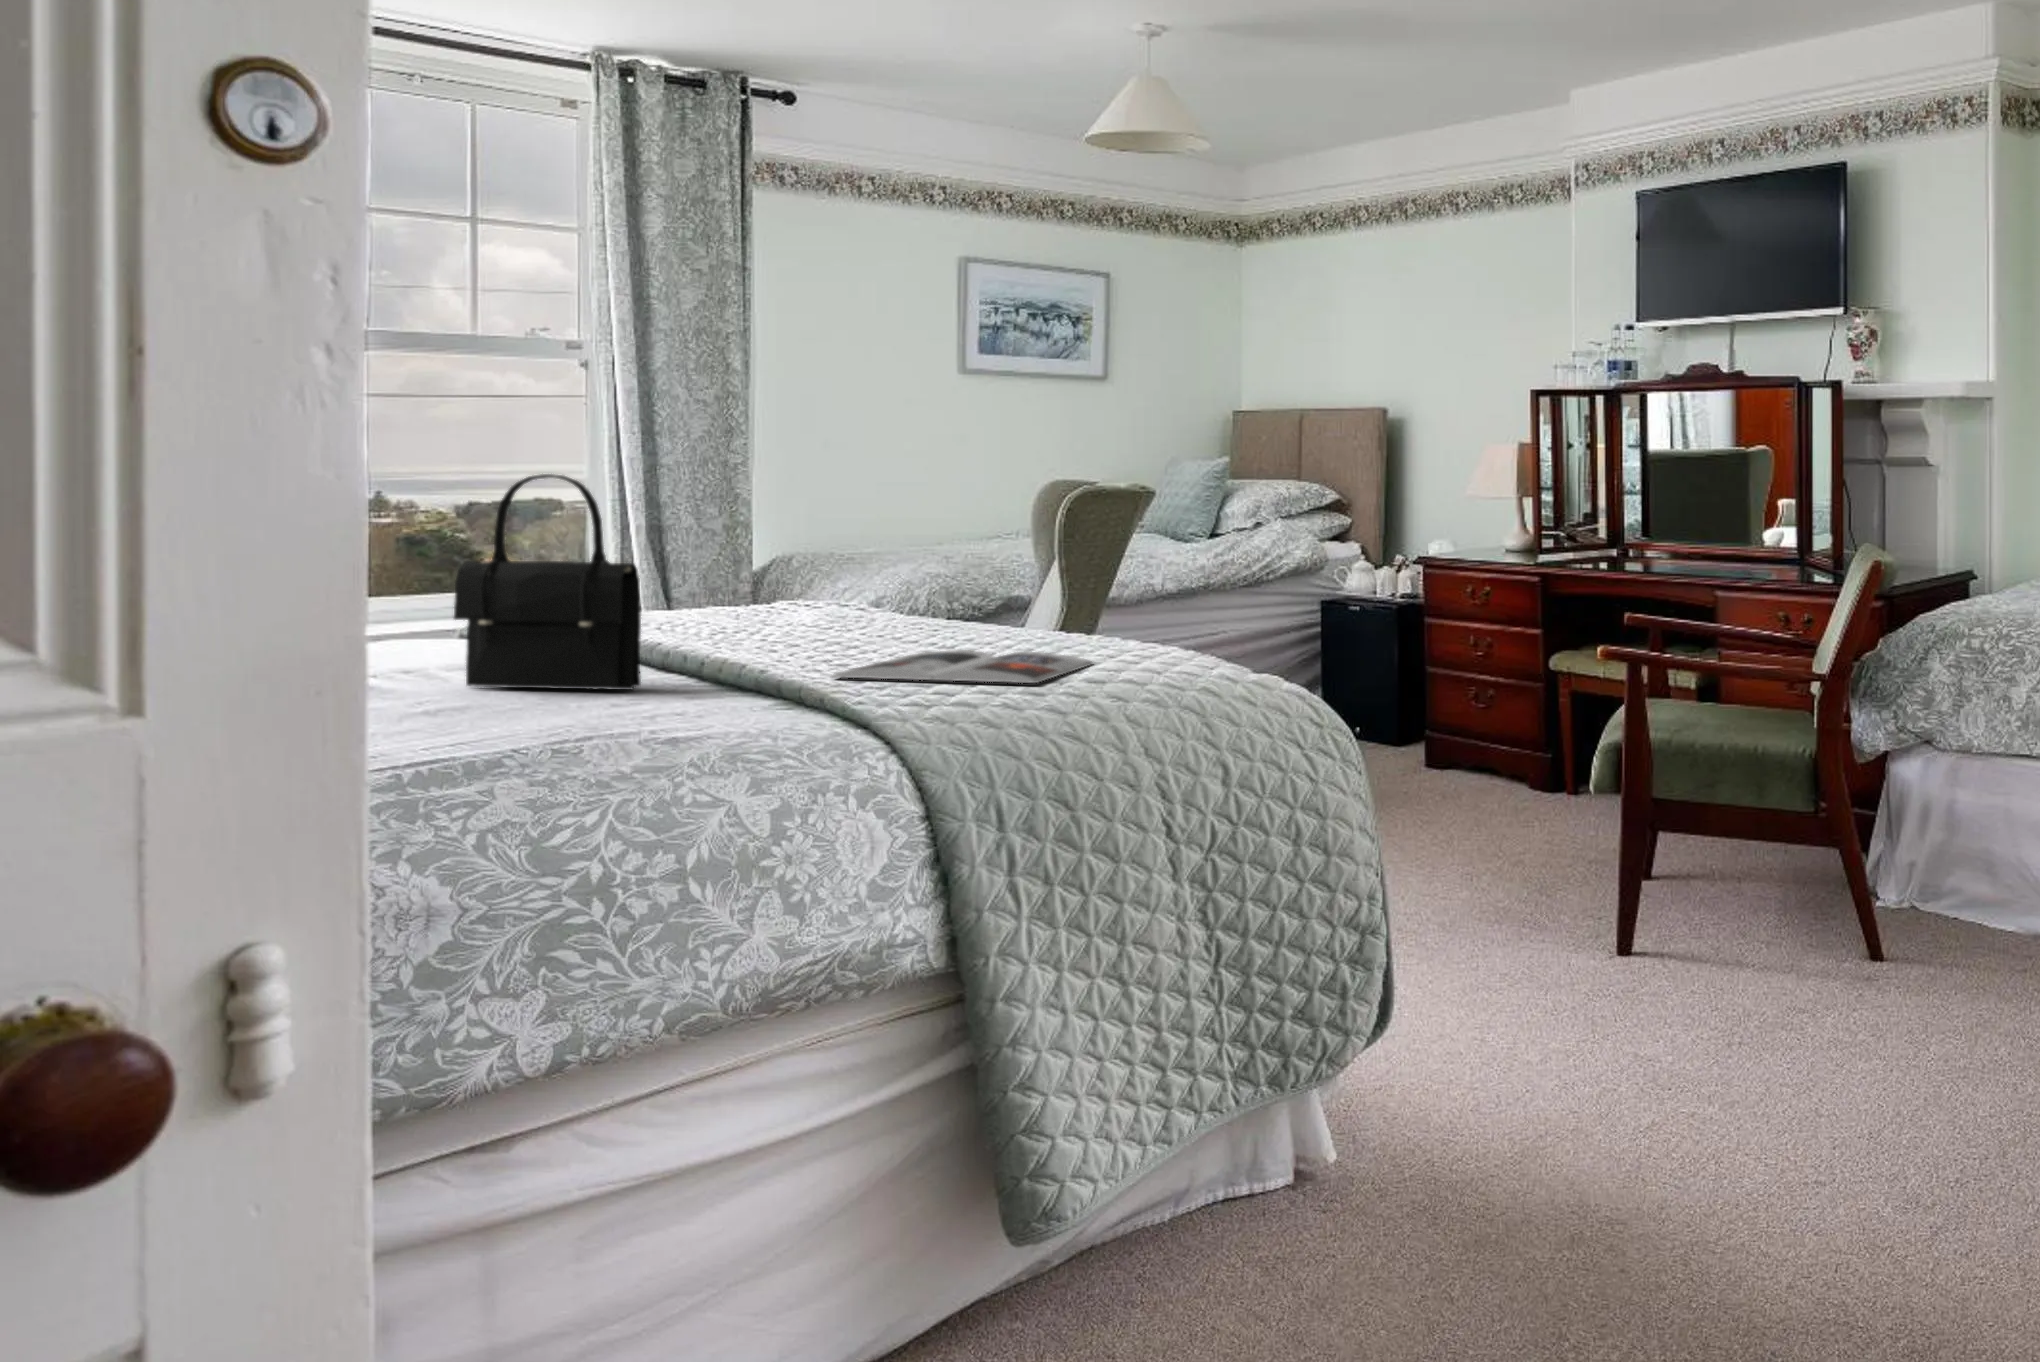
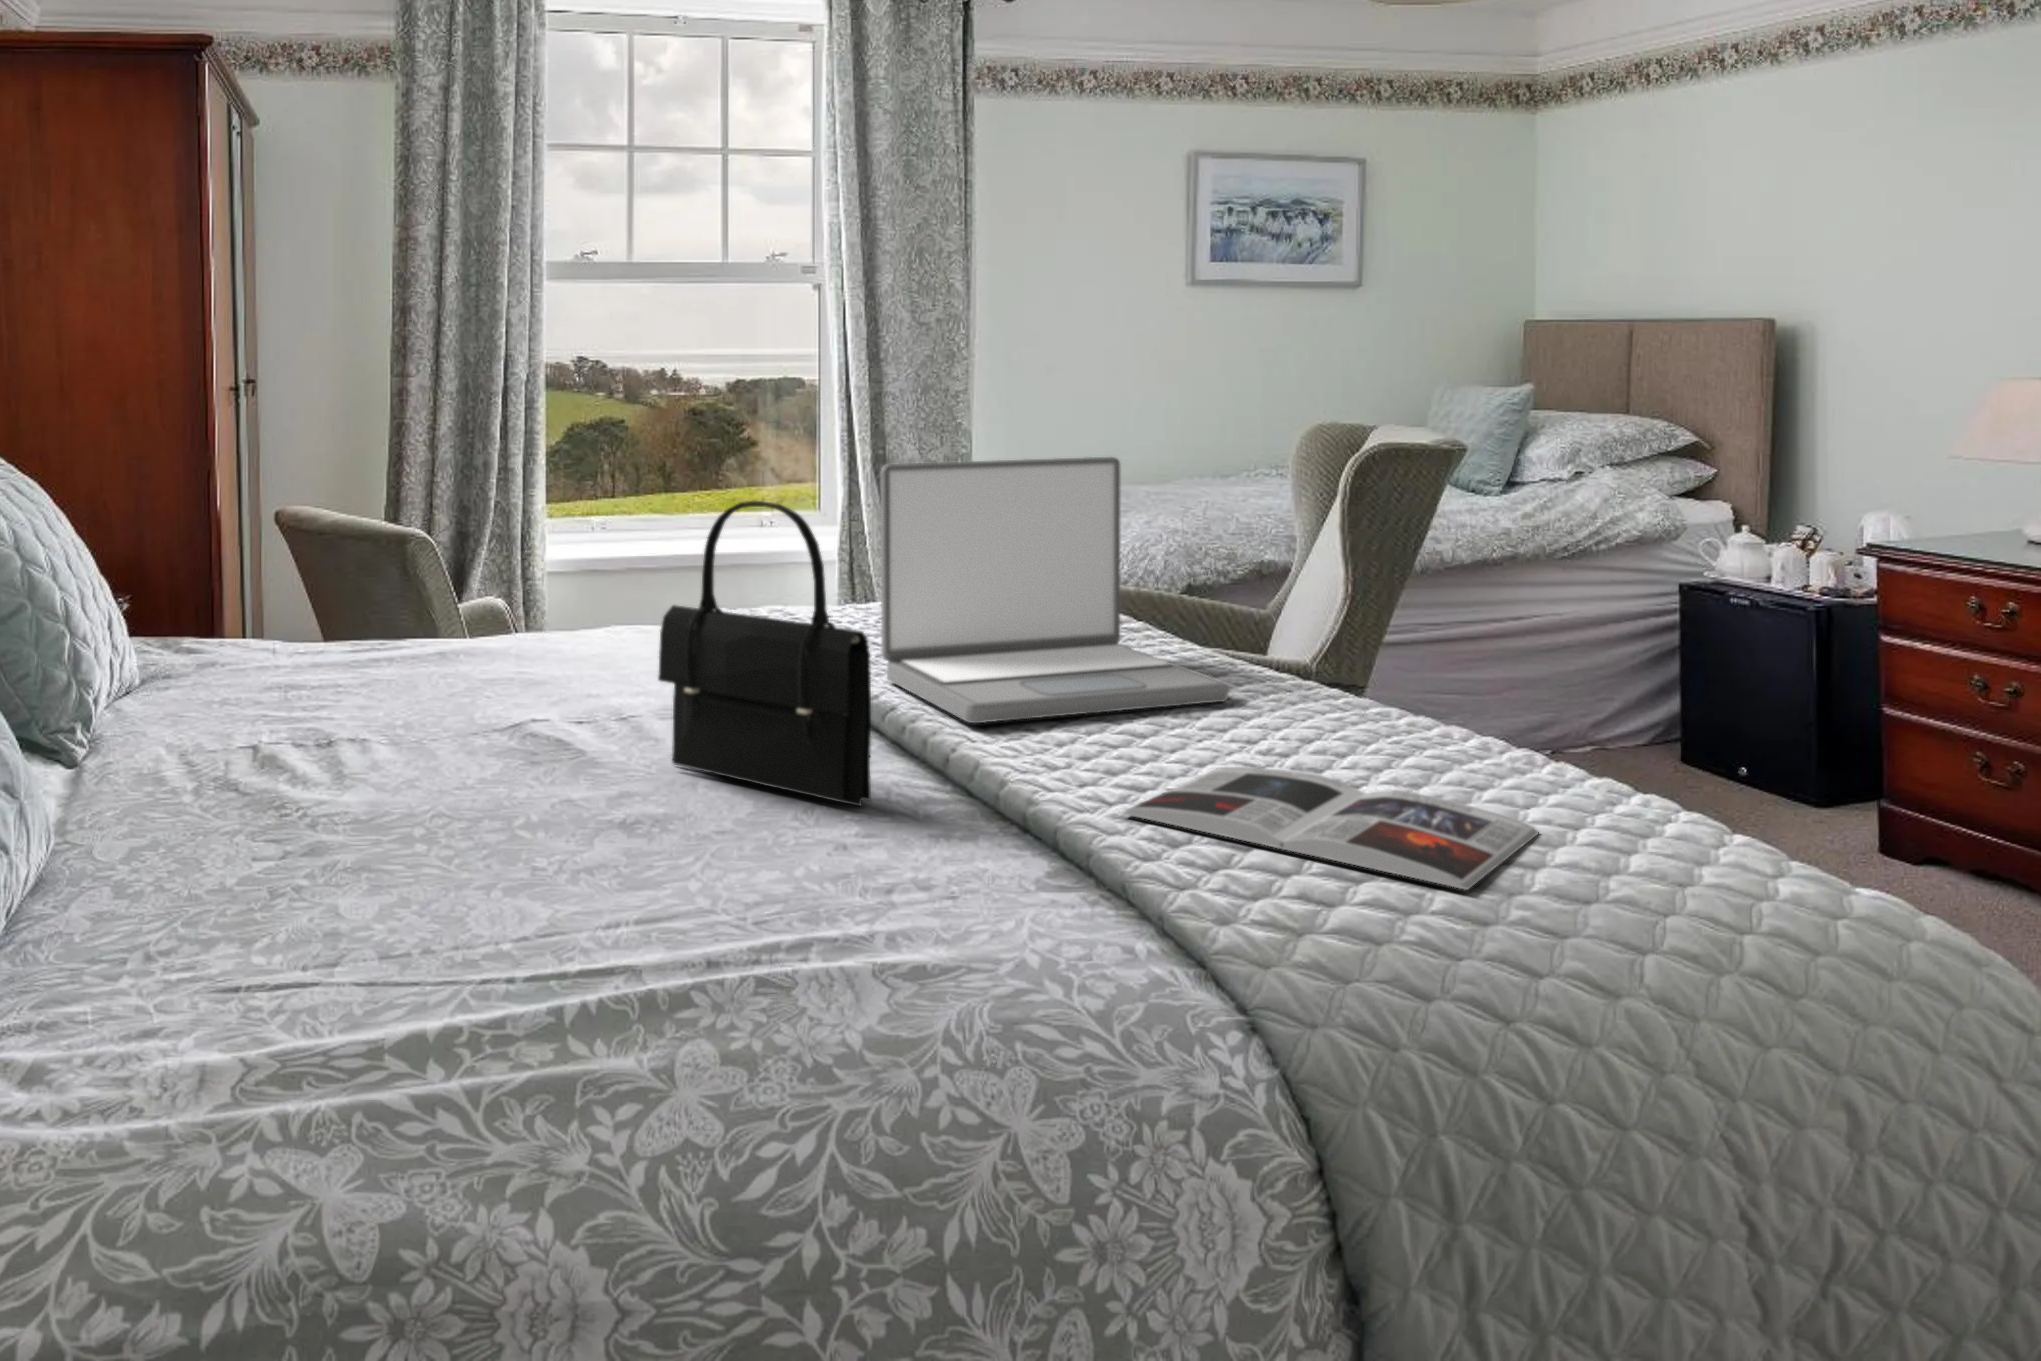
laptop: none [650,467,927,651] -> present [881,457,1230,723]

